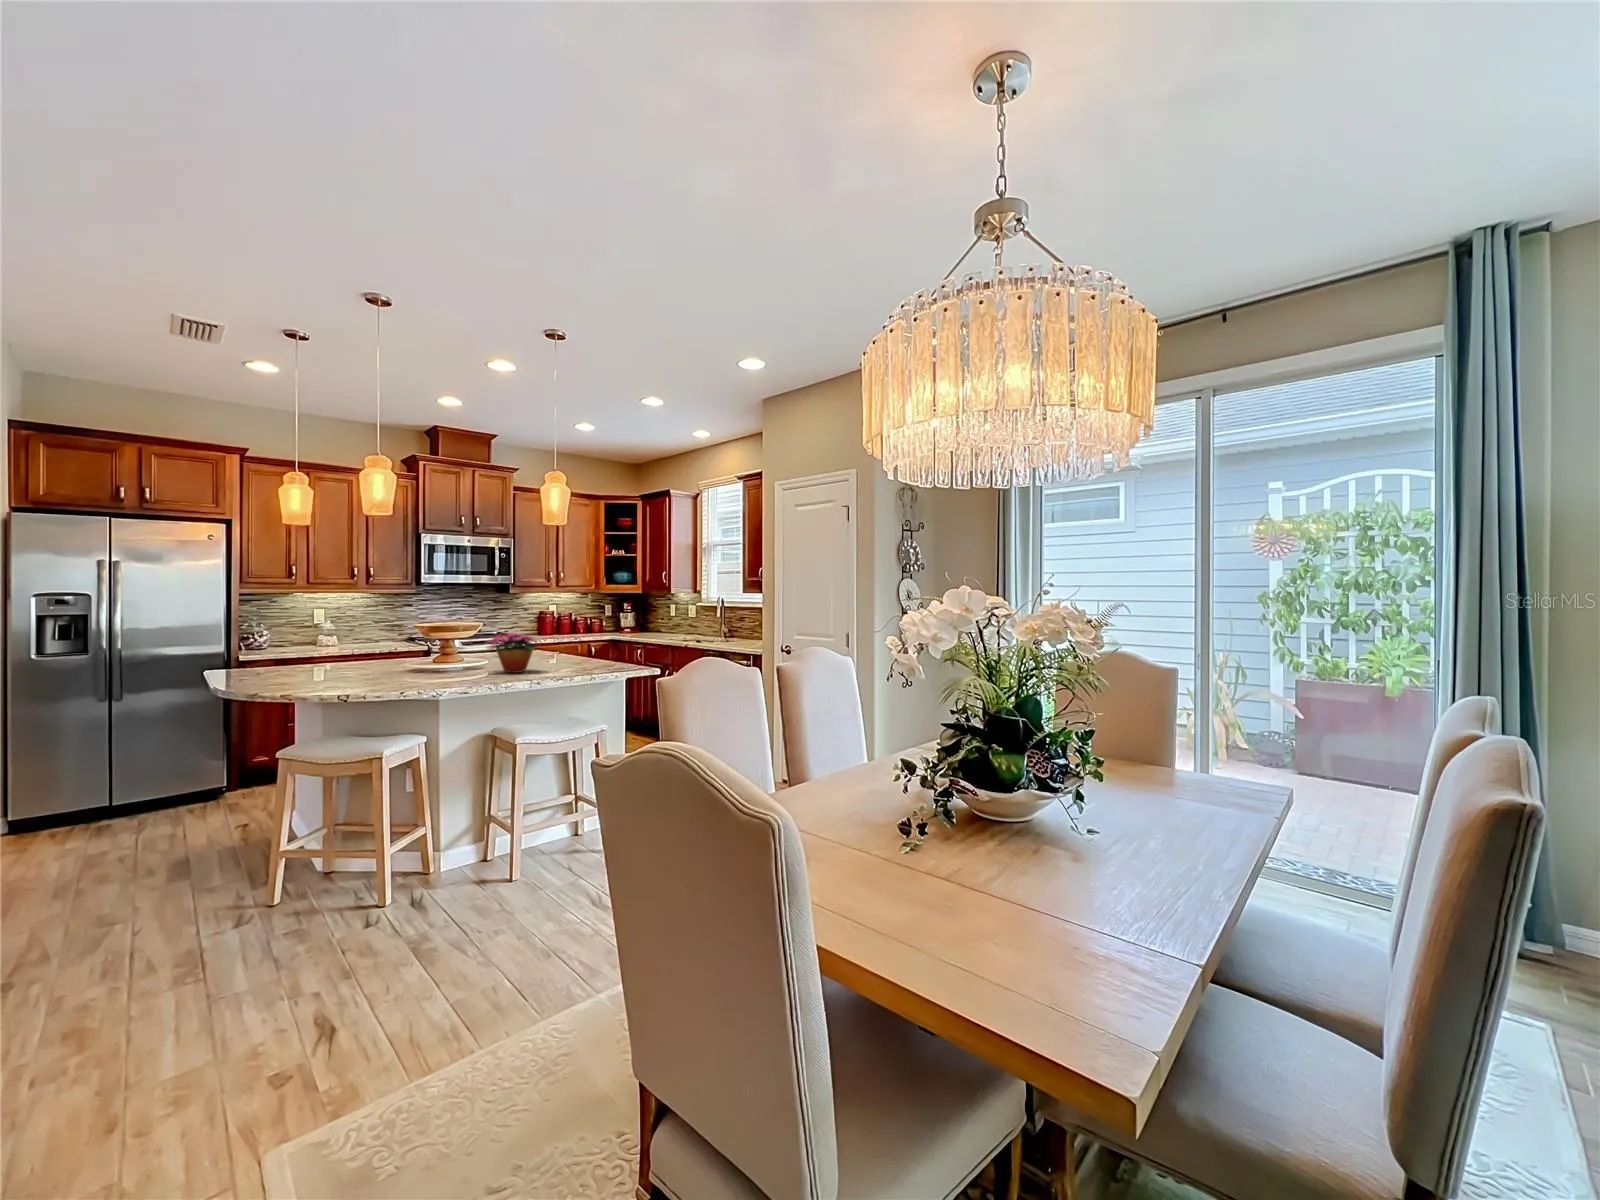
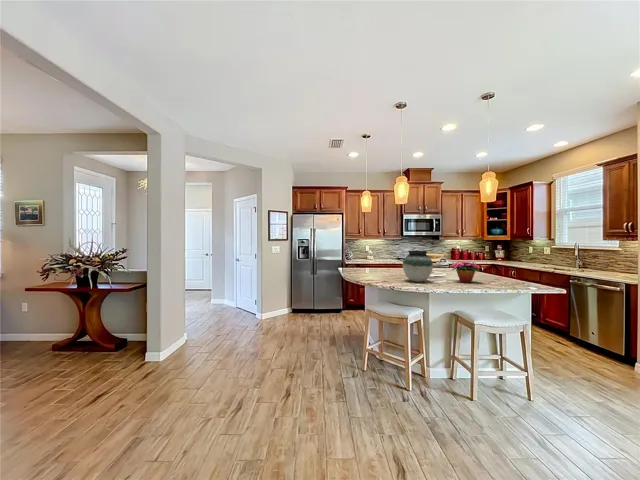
vase: none [377,614,446,680] -> present [403,250,433,282]

